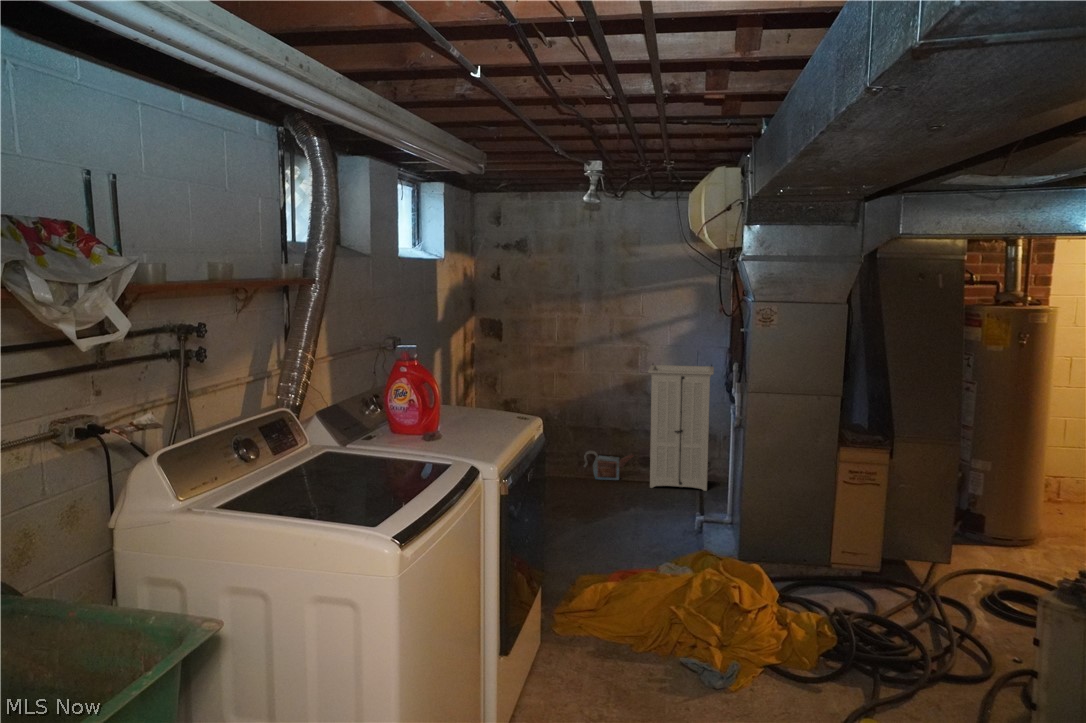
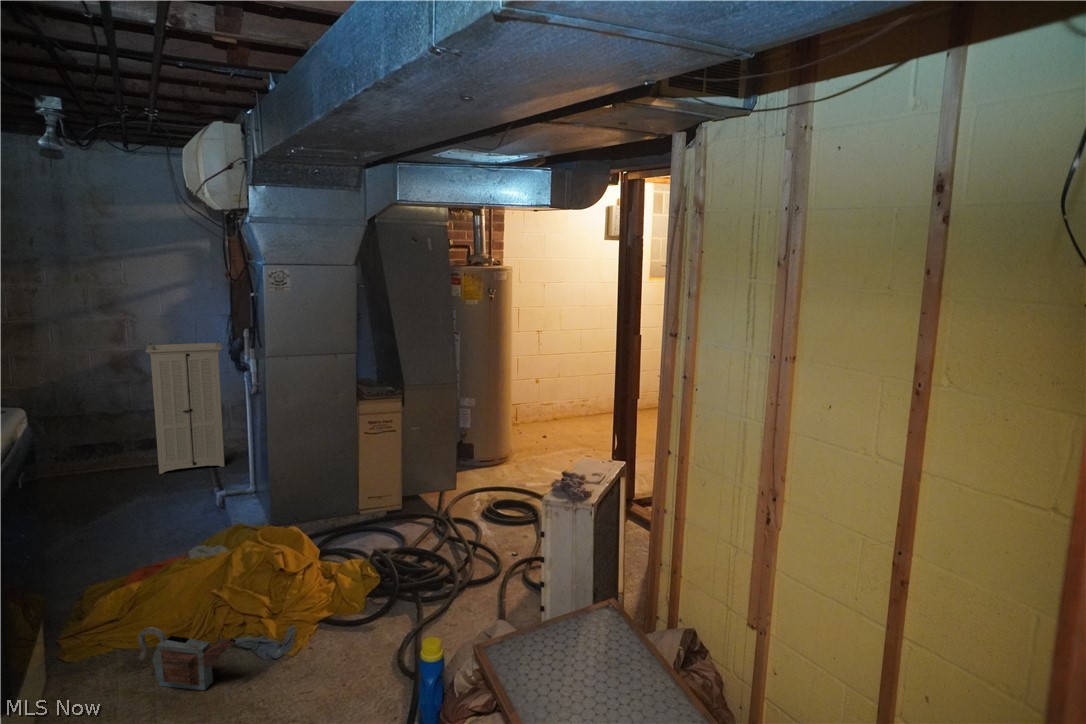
watering can: present [584,451,634,480] -> present [137,627,236,690]

